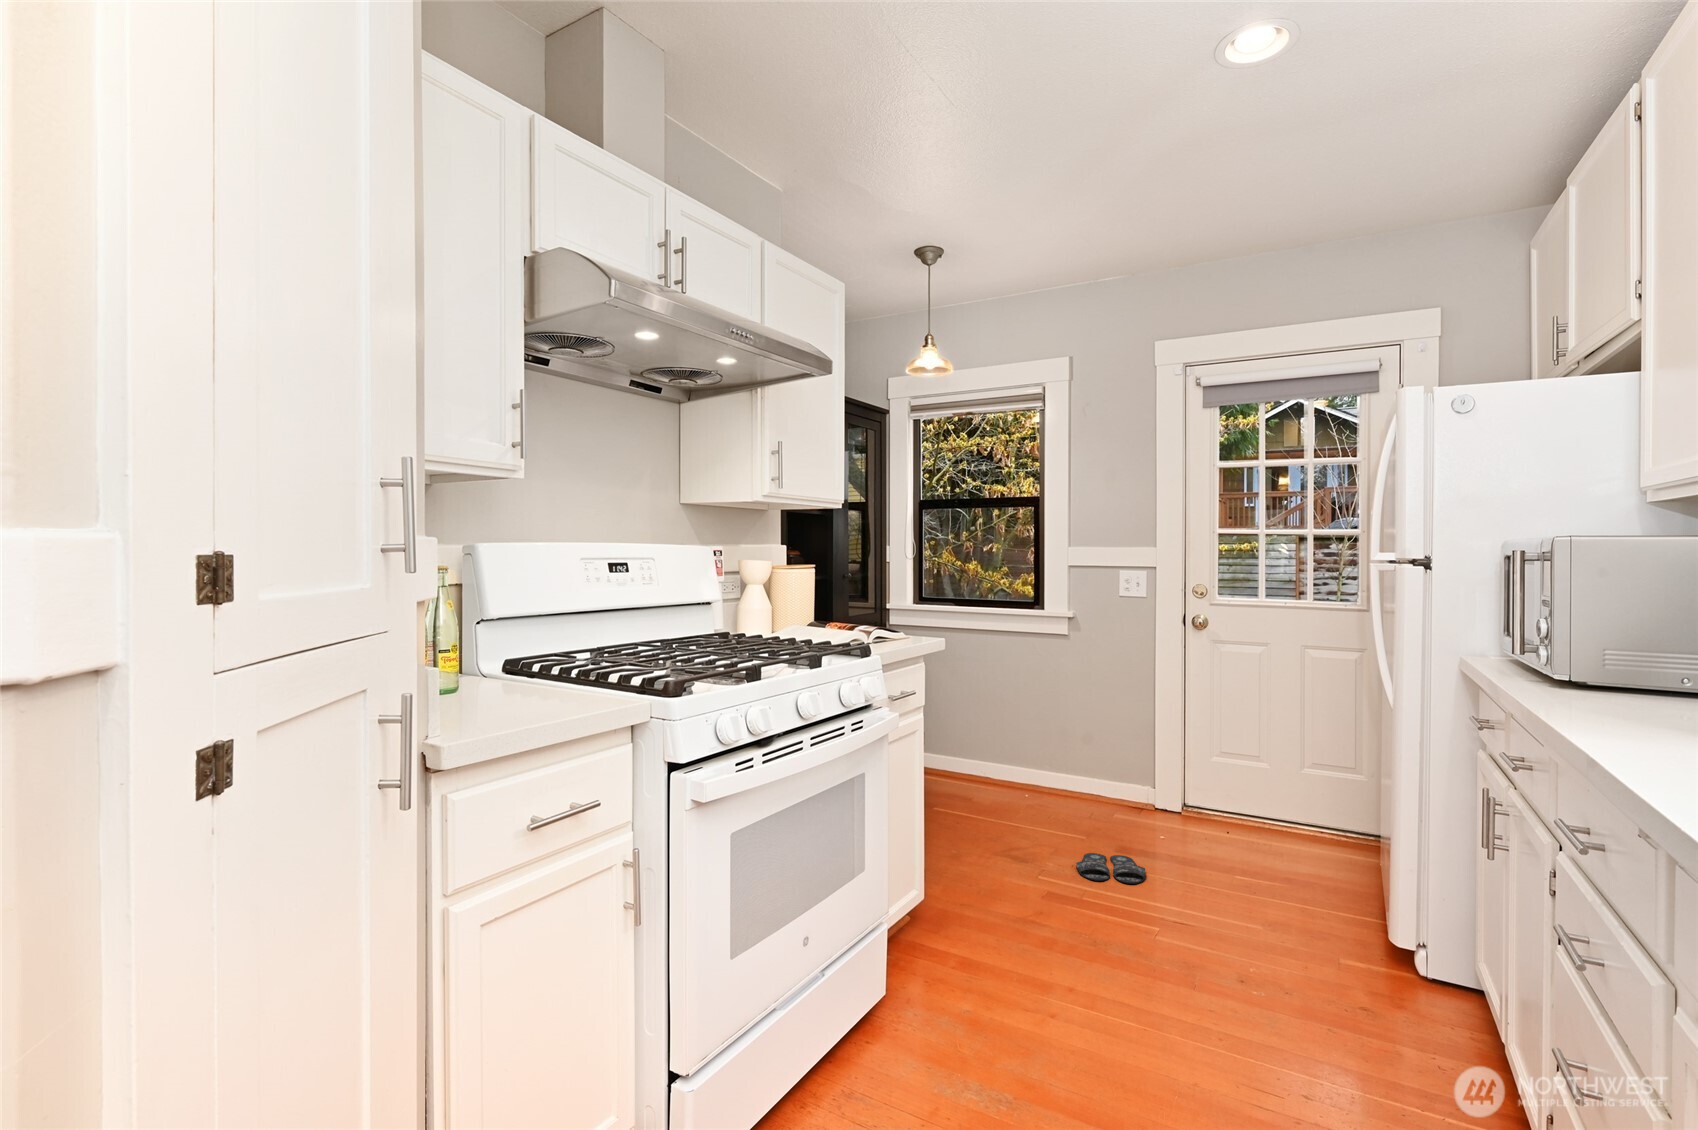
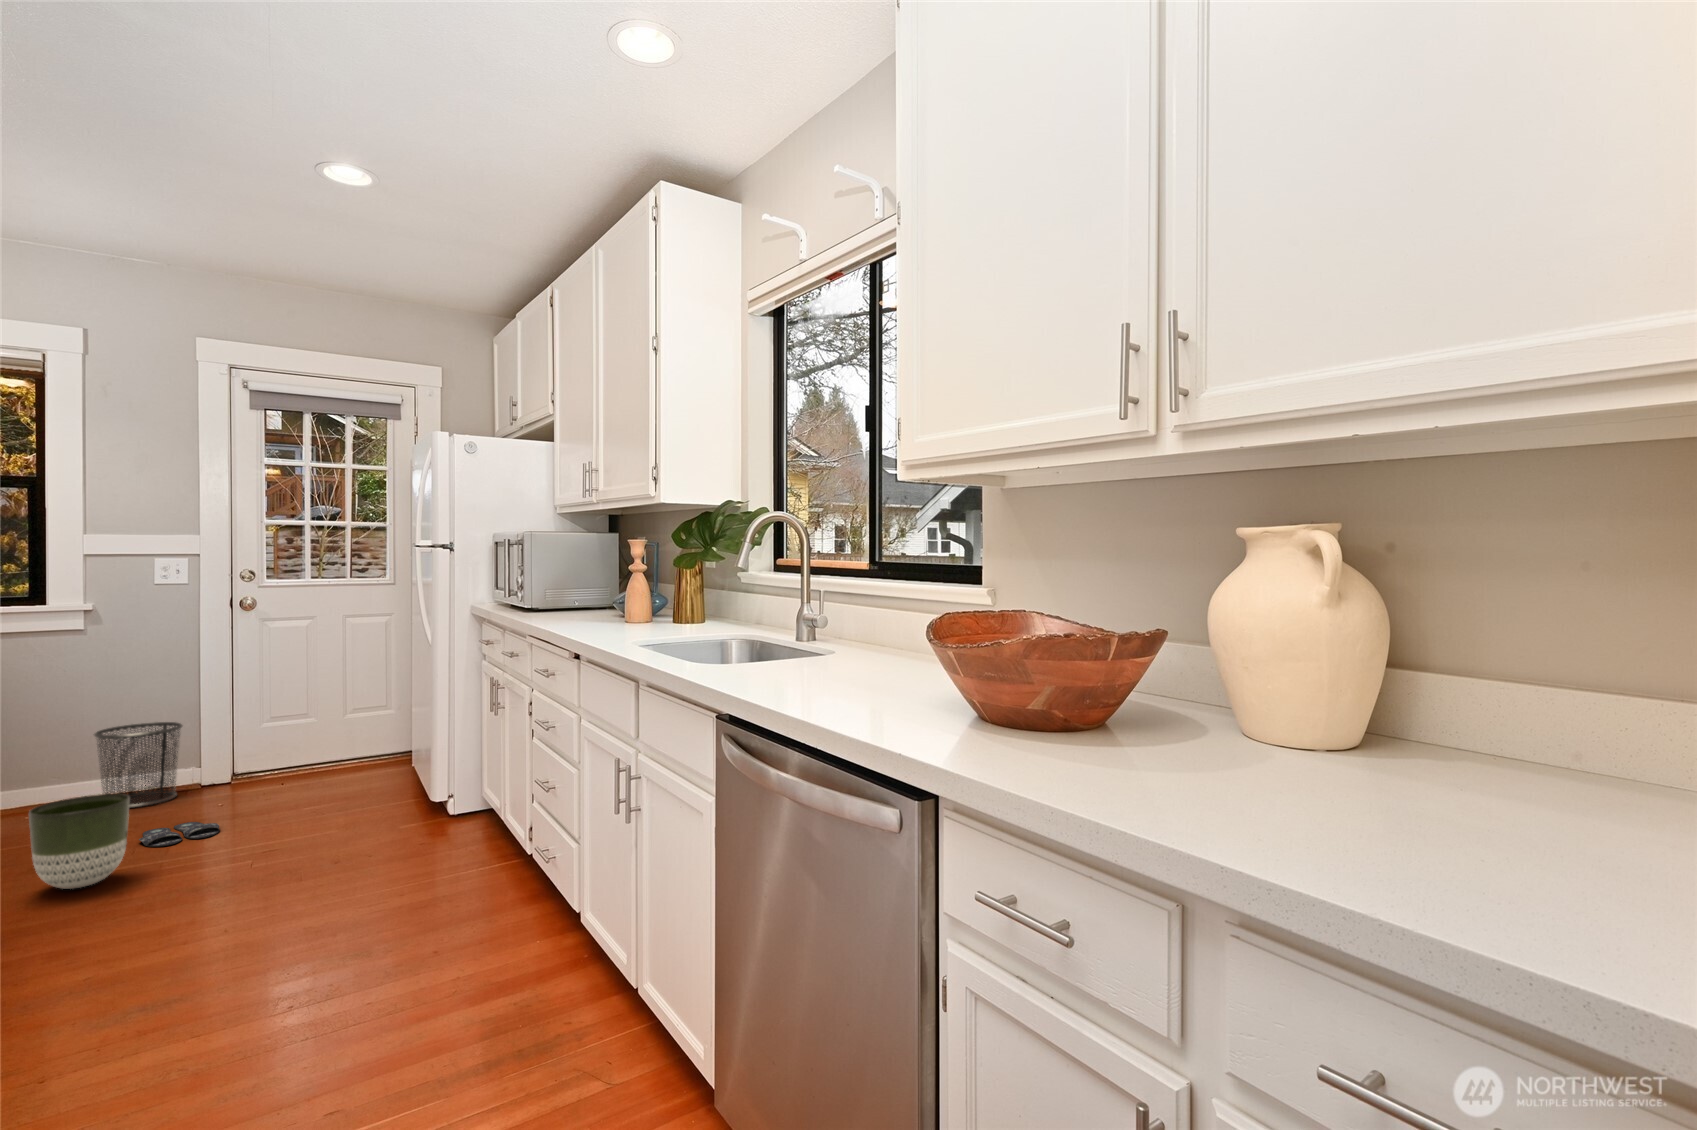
waste bin: none [1066,734,1137,821] -> present [94,722,183,808]
planter: none [978,811,1052,906] -> present [29,794,130,889]

